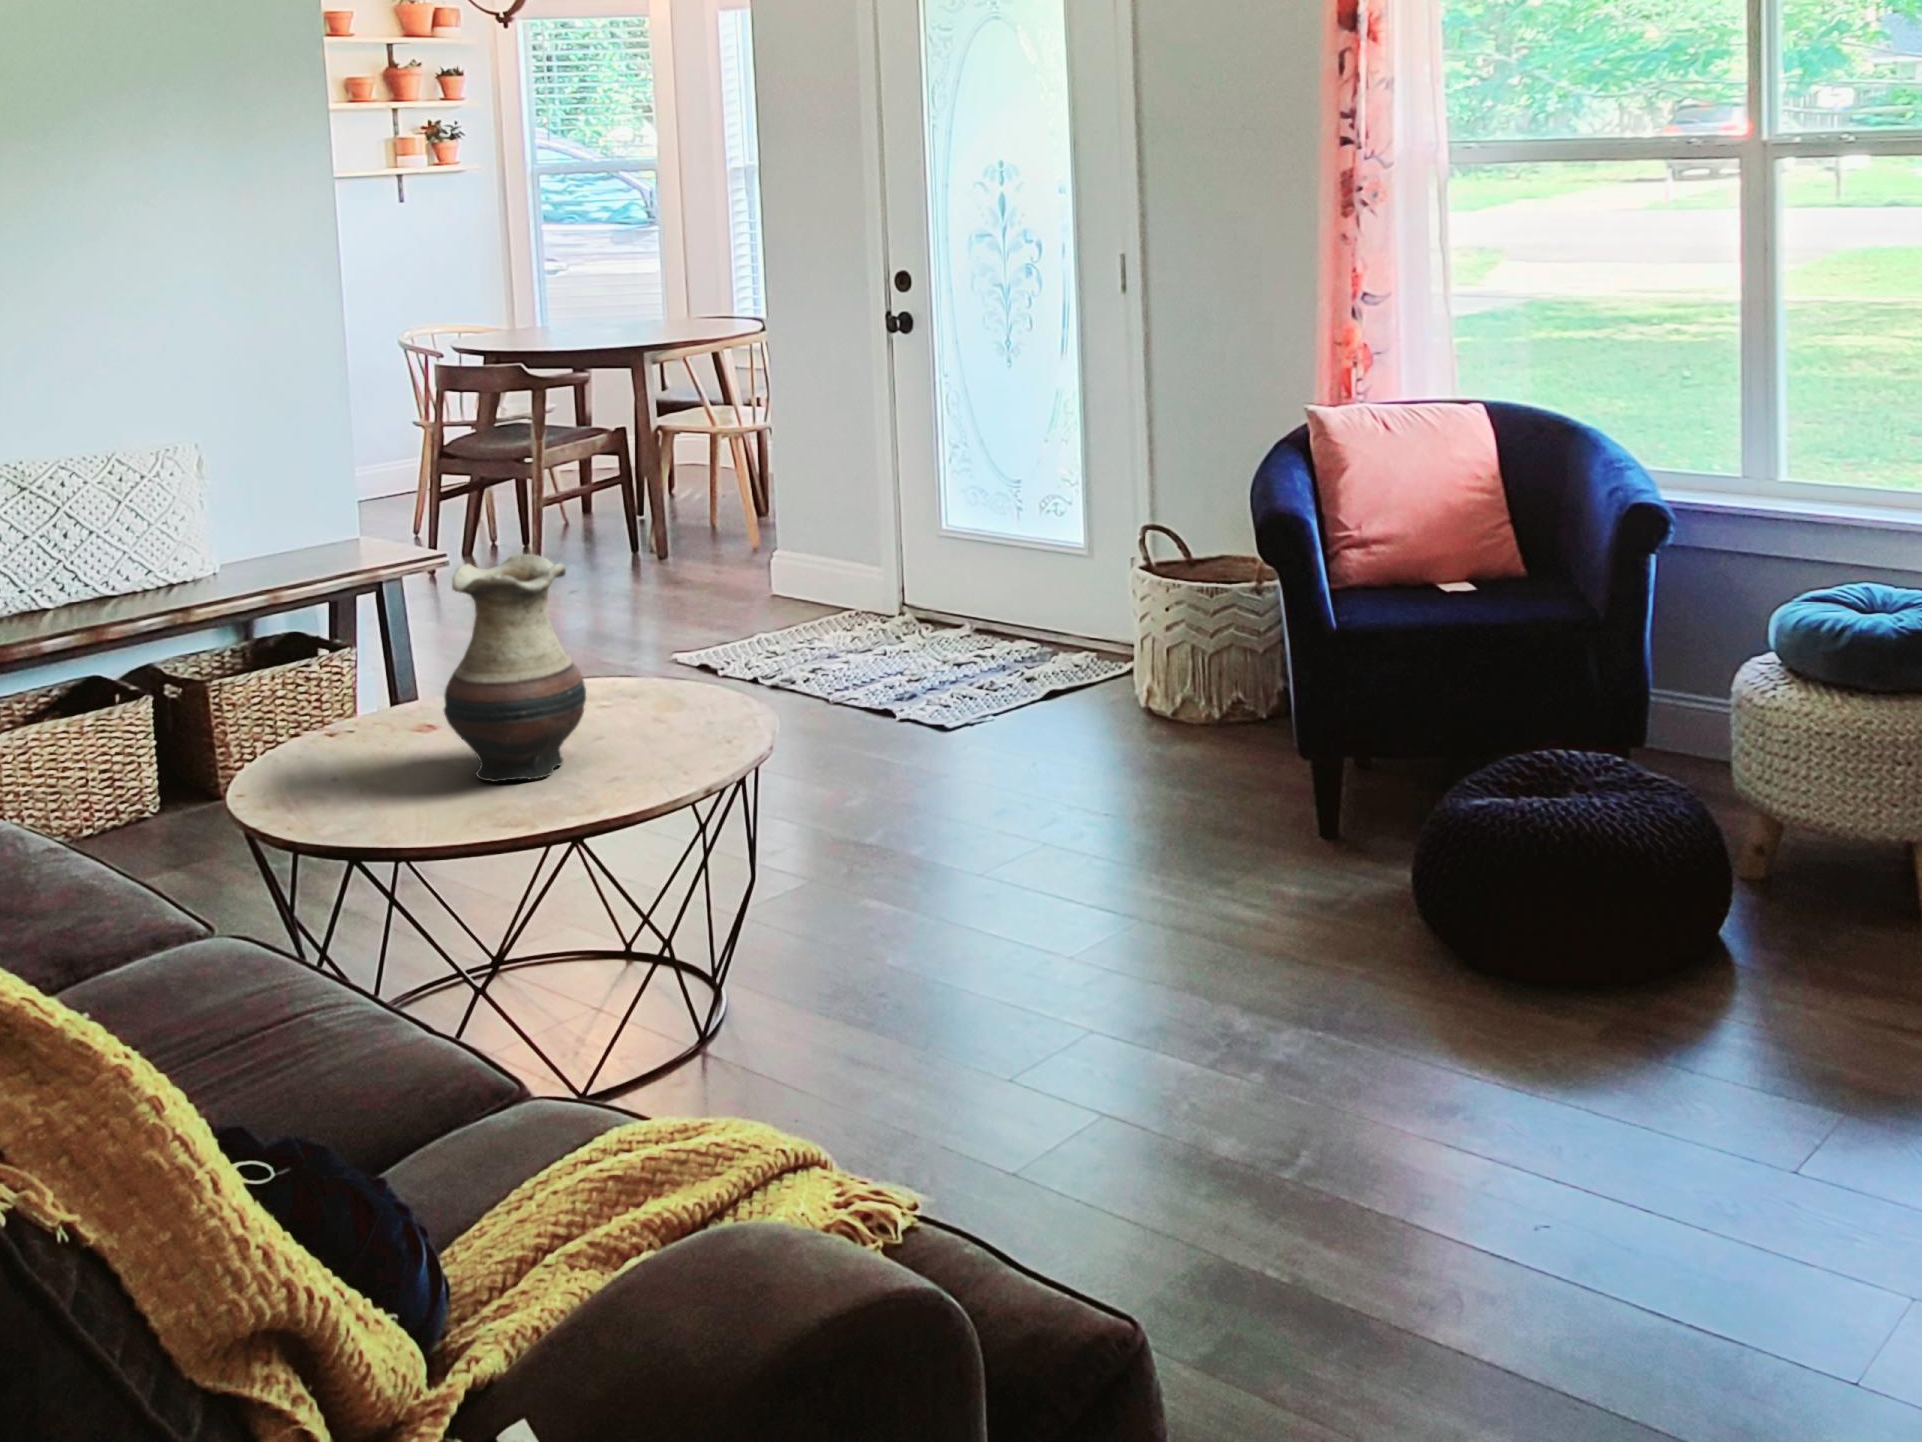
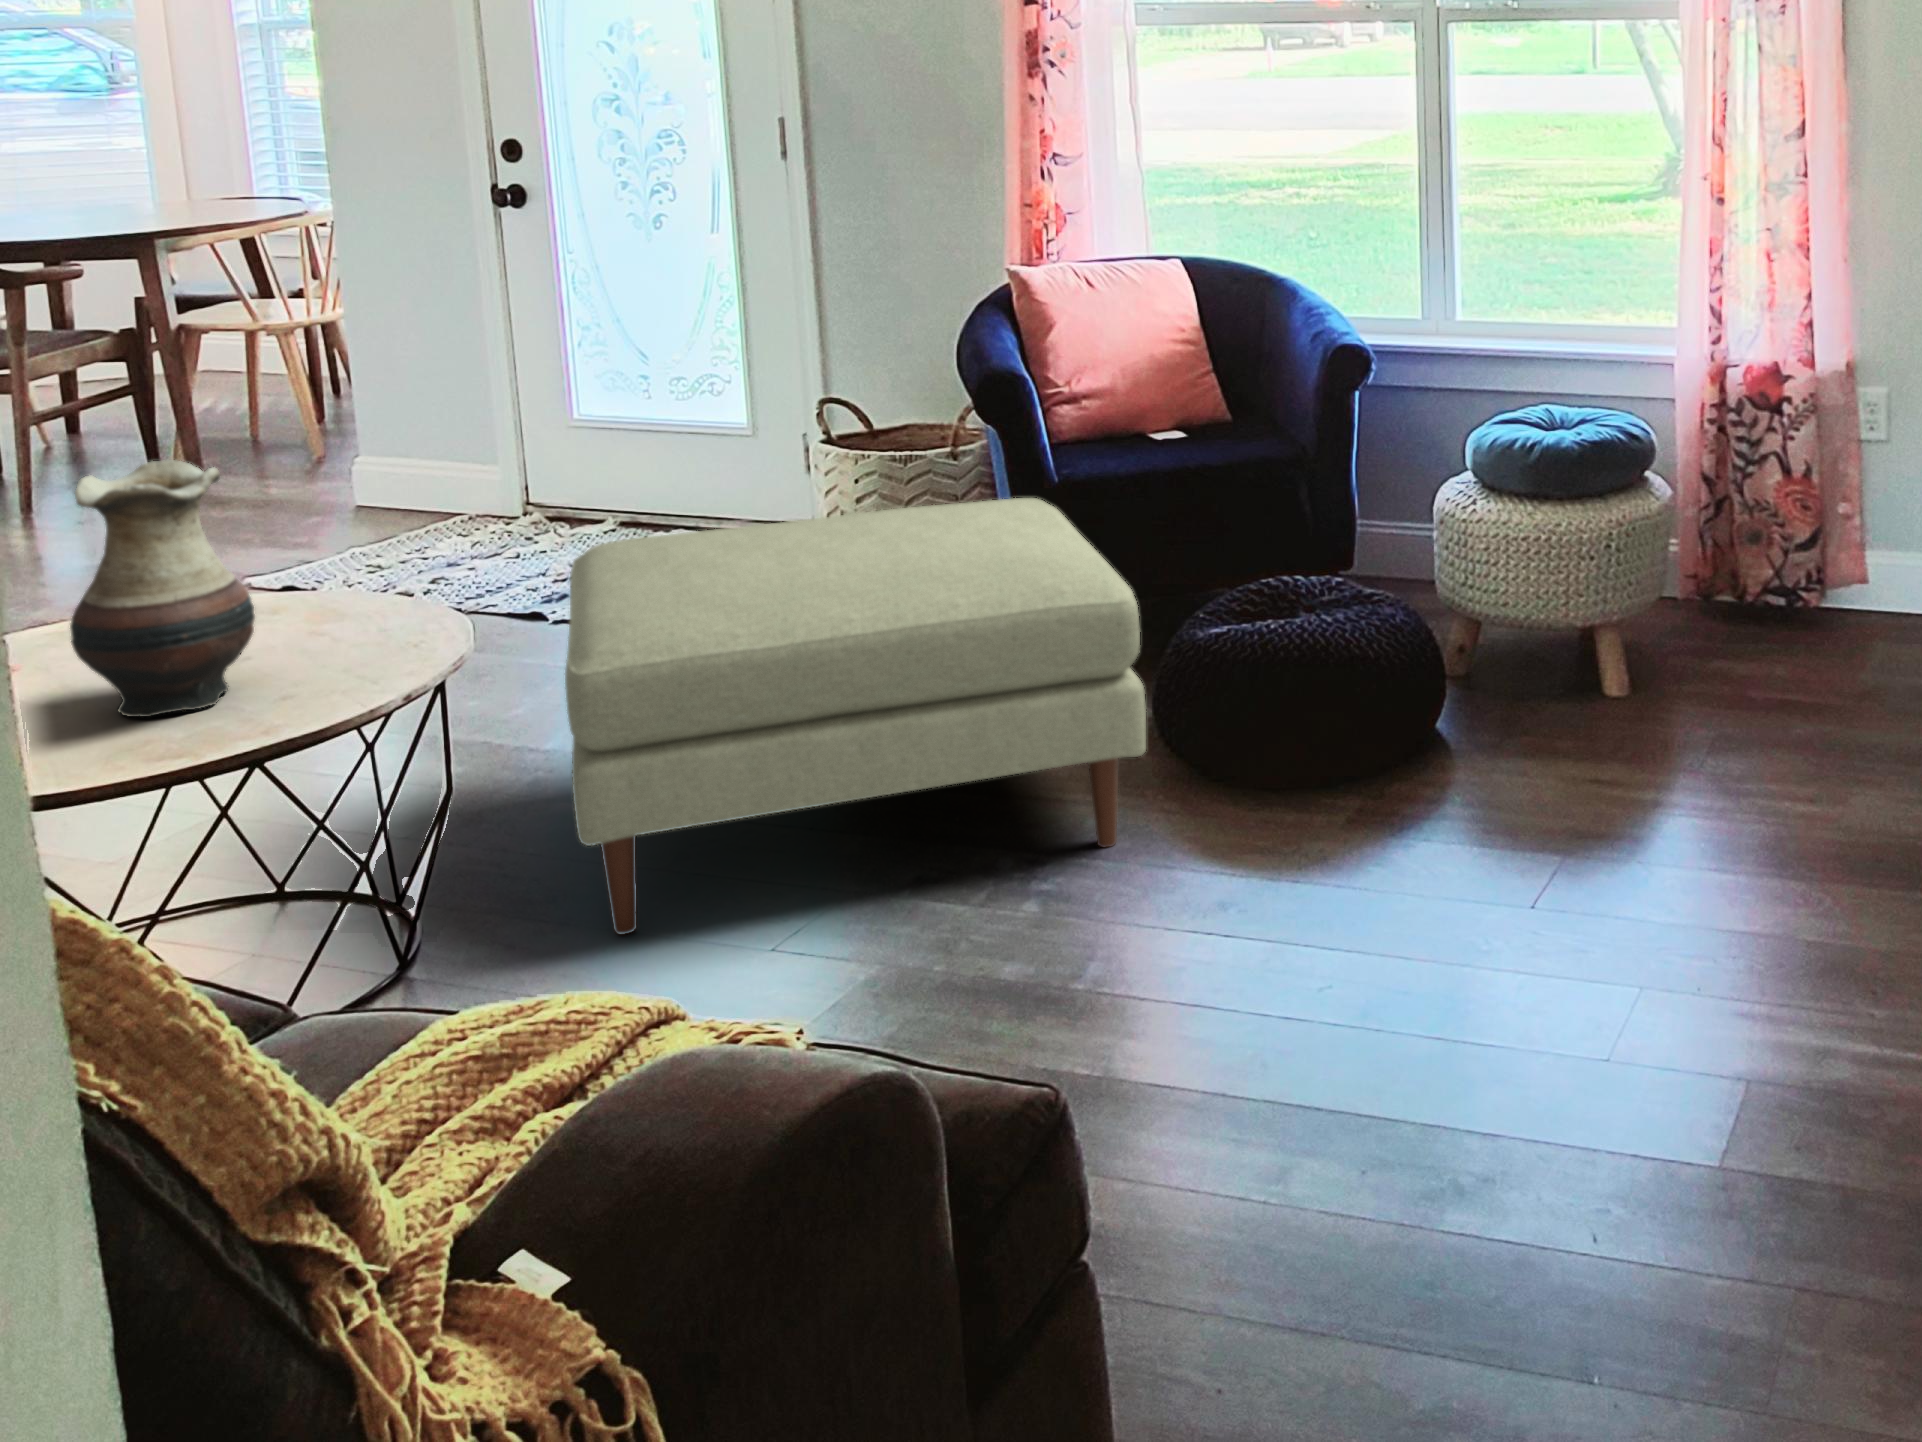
ottoman: none [843,640,1390,1035] -> present [565,498,1146,934]

